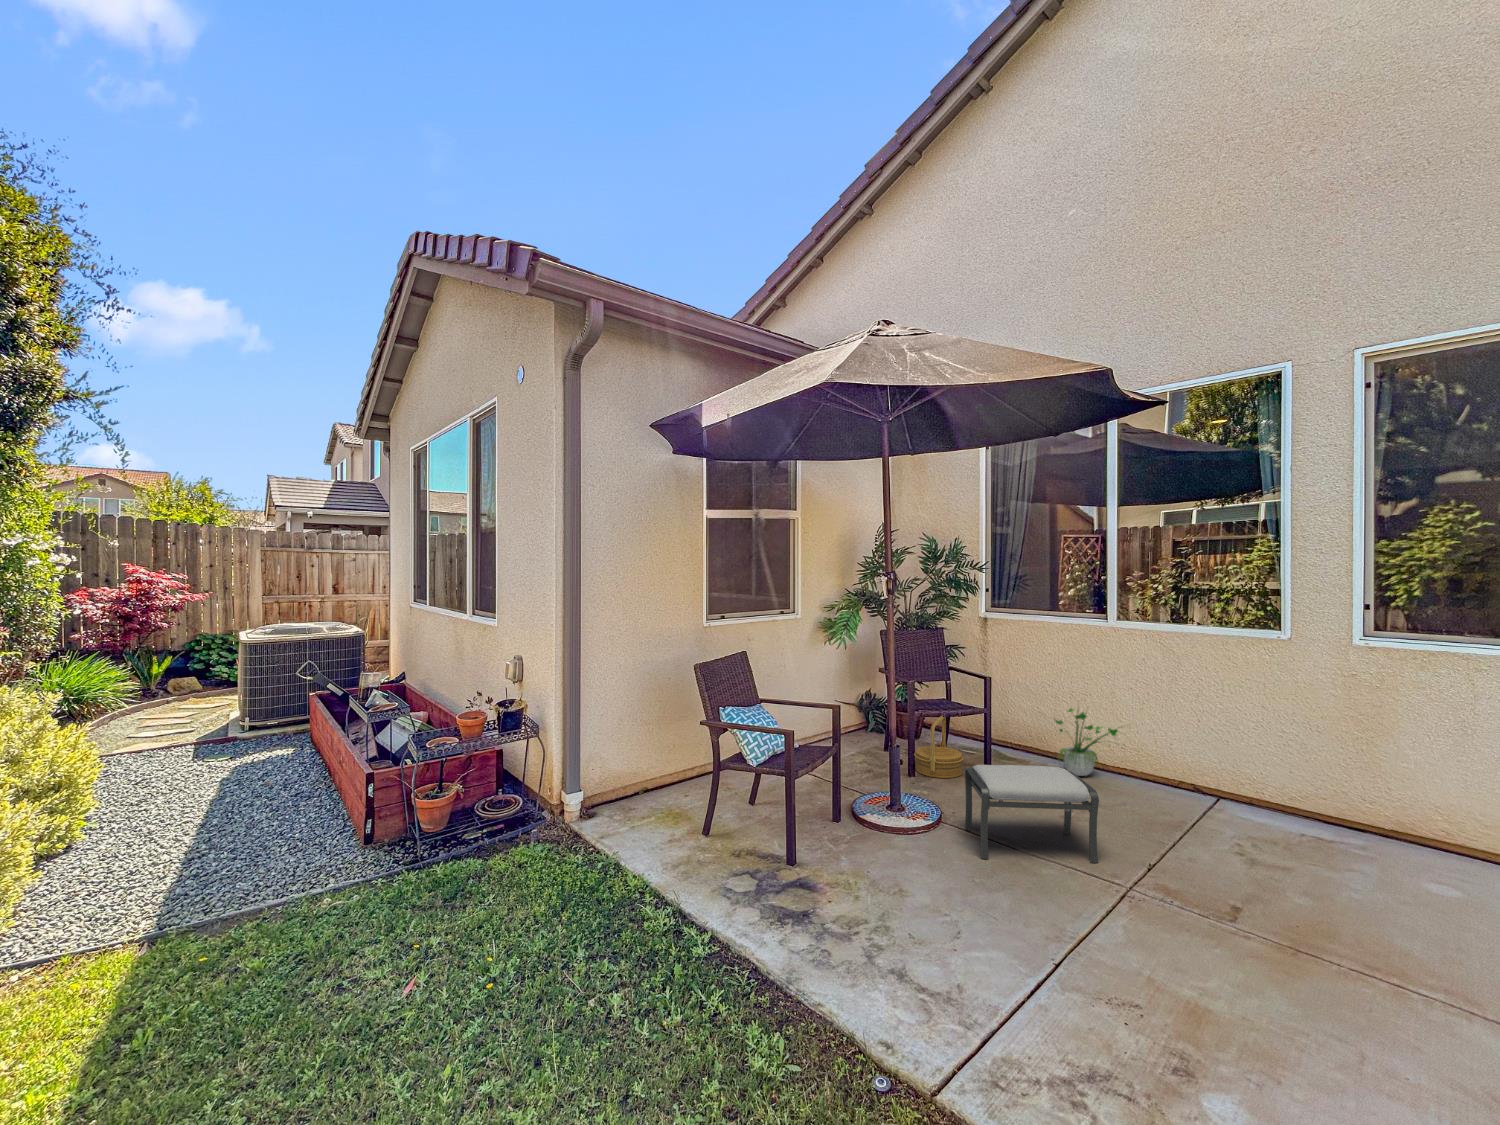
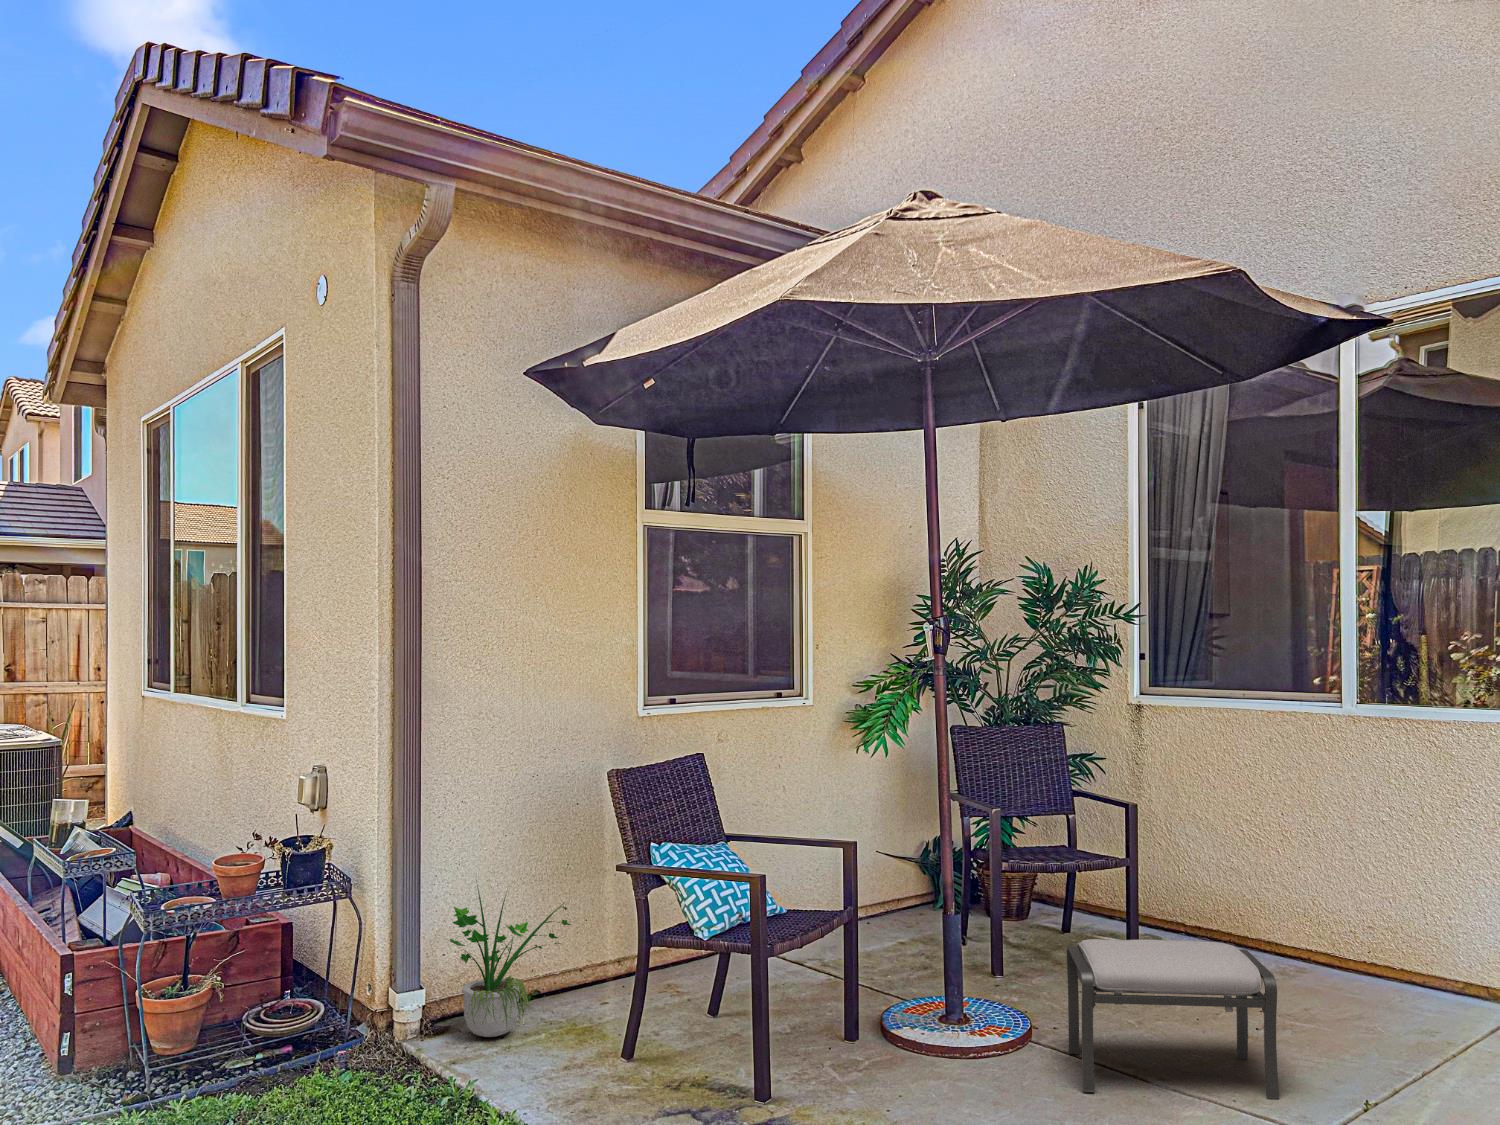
potted plant: present [1055,708,1118,776] -> present [450,885,571,1037]
woven basket: present [914,716,964,778] -> none [1006,873,1092,980]

